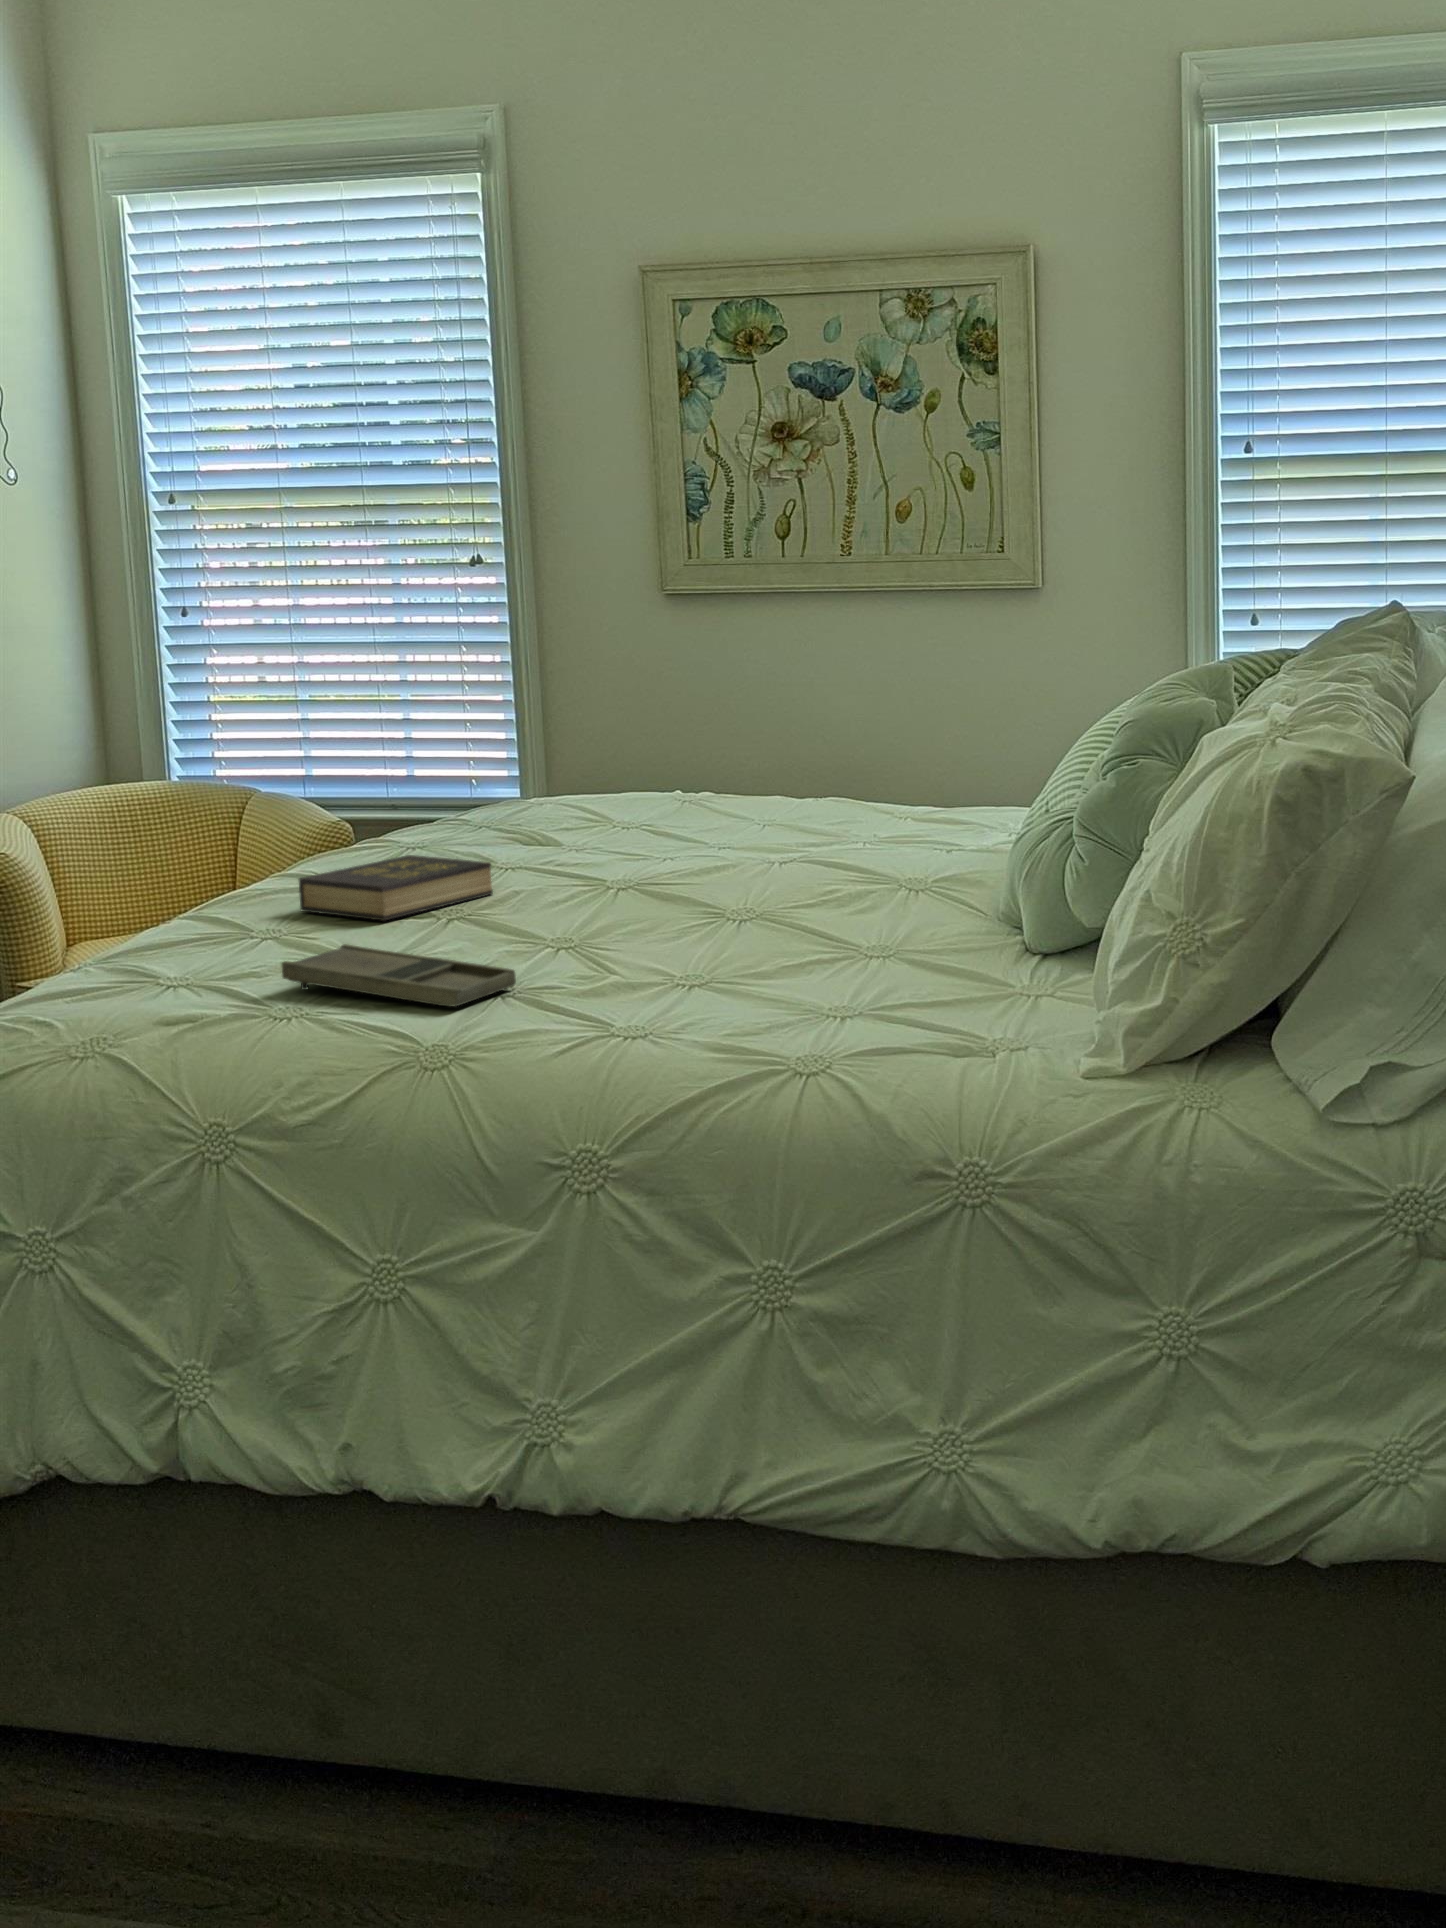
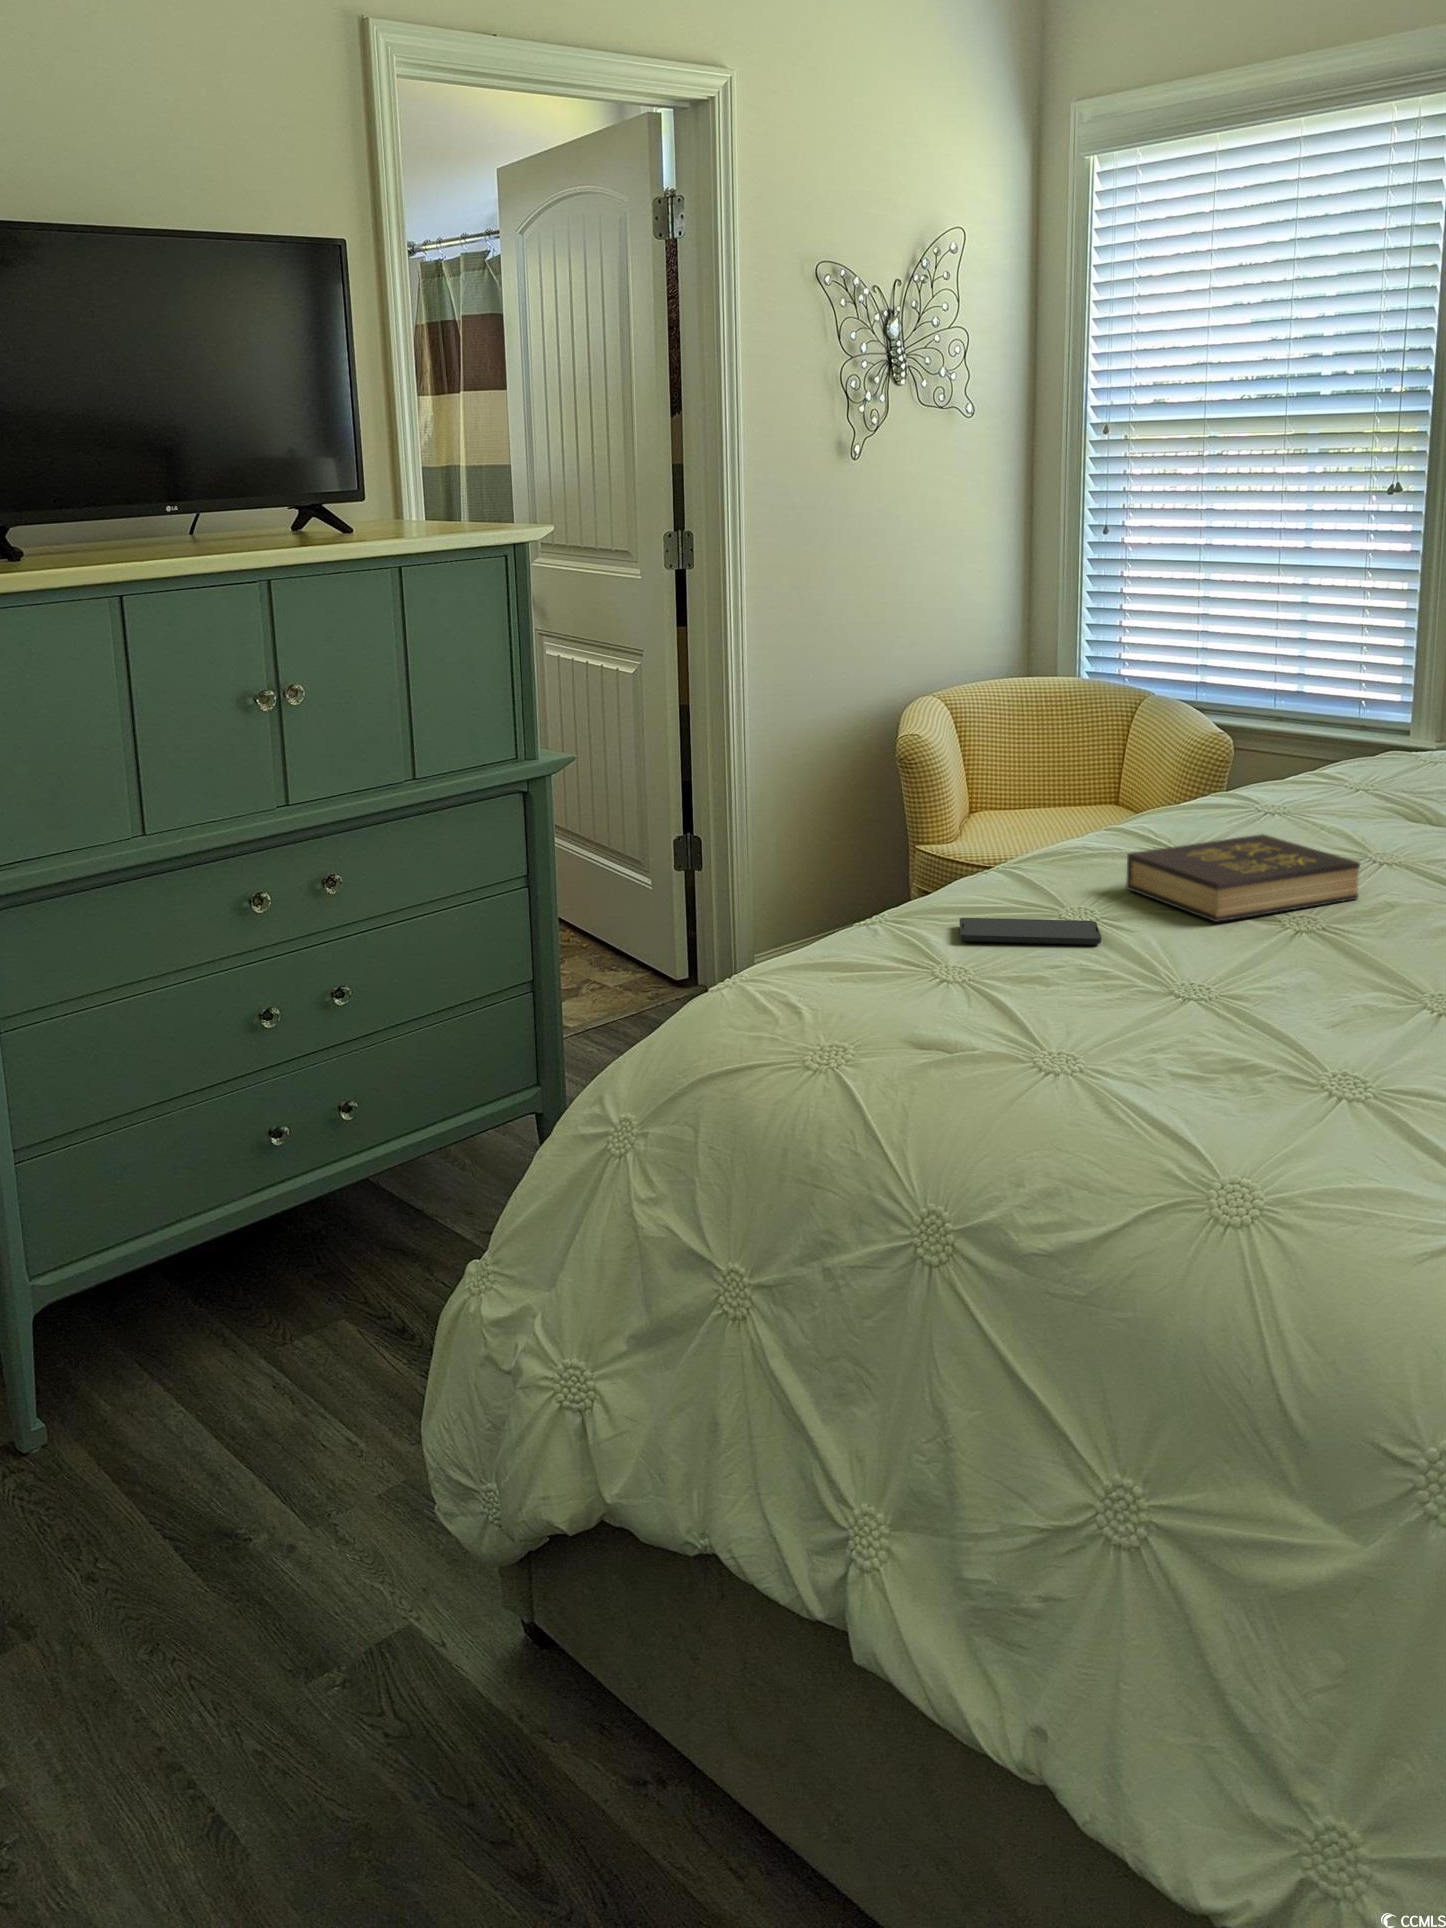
smartphone: none [161,932,293,960] -> present [959,918,1101,945]
tray: present [282,944,516,1006] -> none [1066,970,1366,1109]

